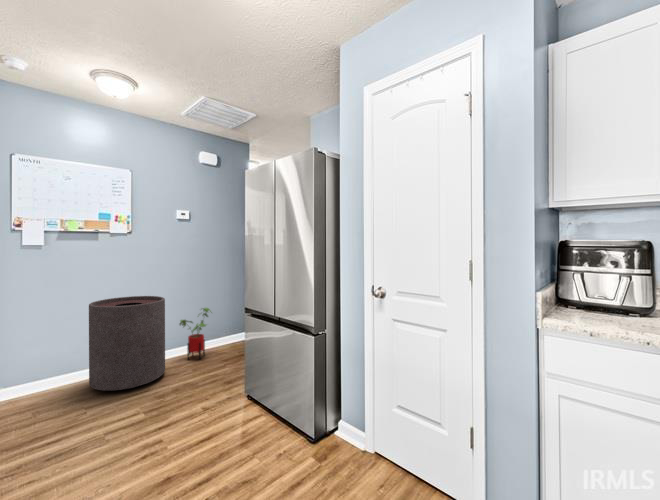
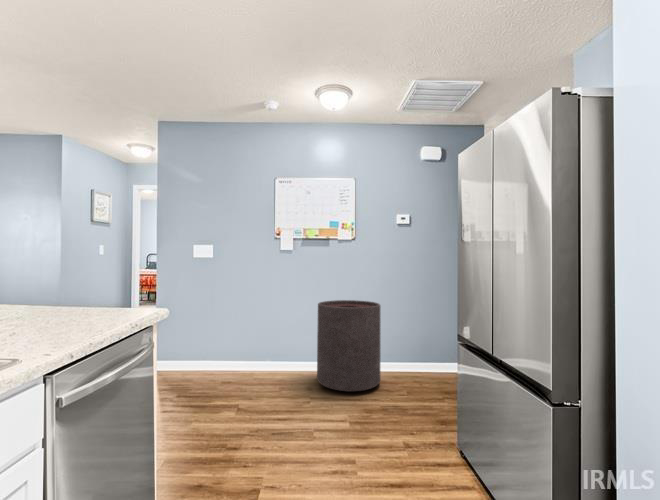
house plant: present [180,308,211,360] -> none [398,321,433,380]

